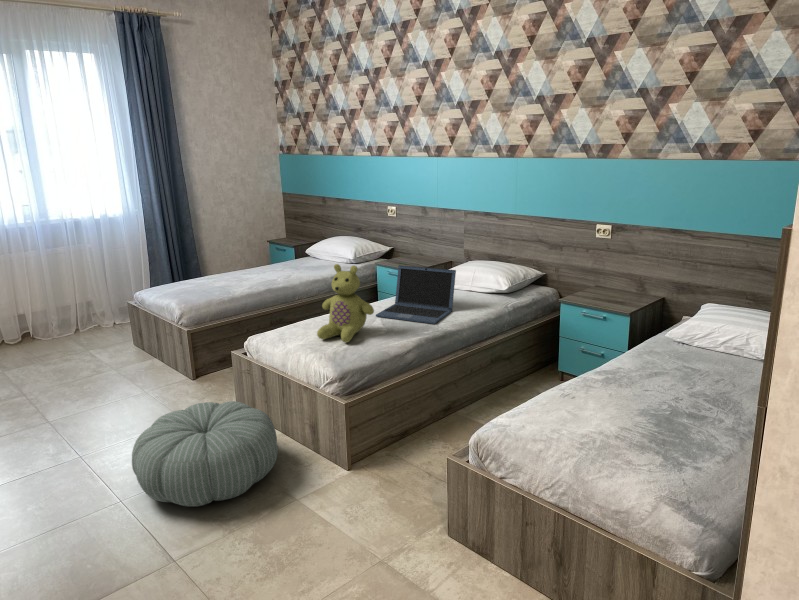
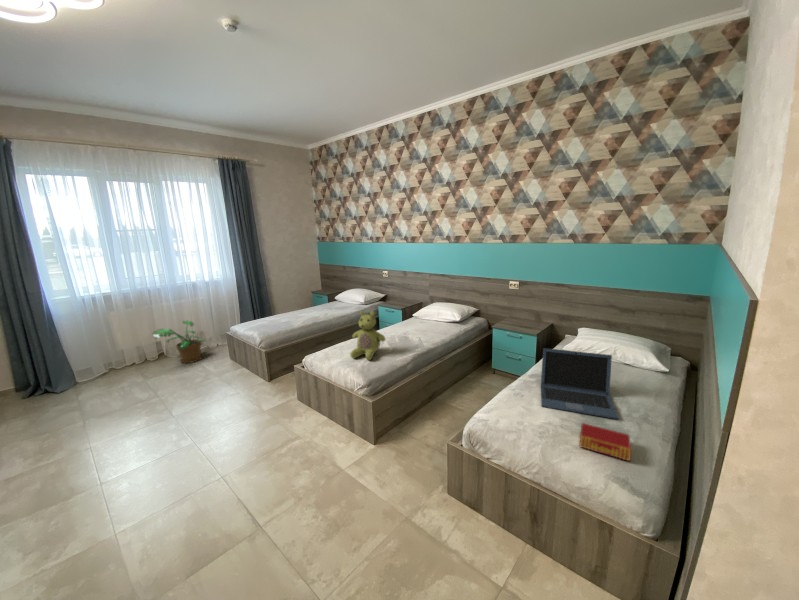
laptop: present [376,265,456,324] -> present [541,348,619,419]
potted plant: none [14,280,95,348] -> present [153,321,203,363]
pouf: present [132,401,278,506] -> none [230,401,329,480]
book: none [632,430,710,480] -> present [580,423,631,461]

